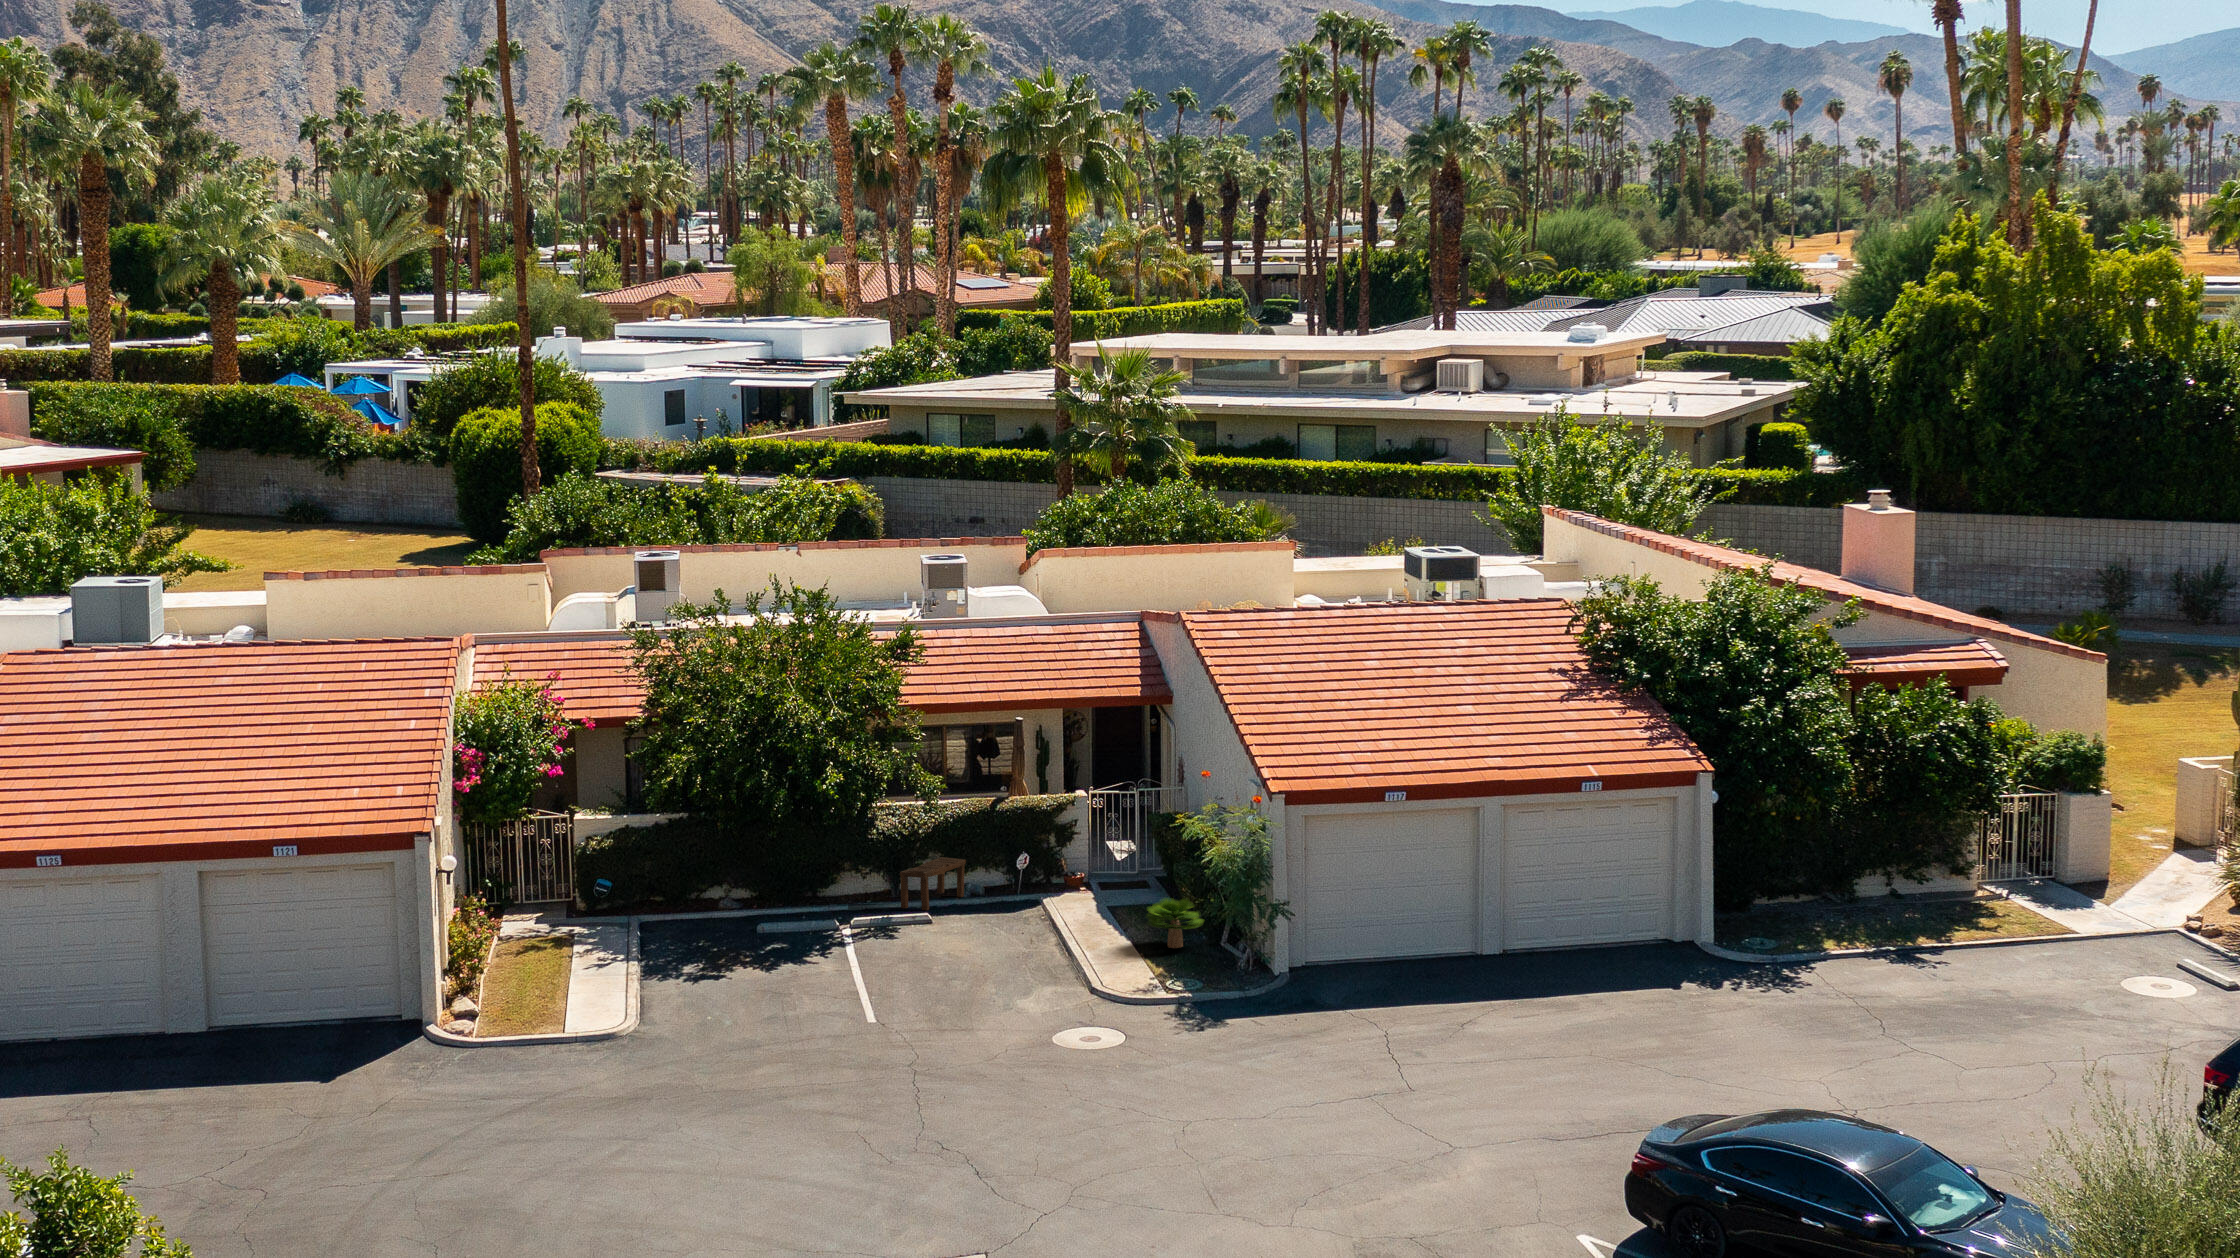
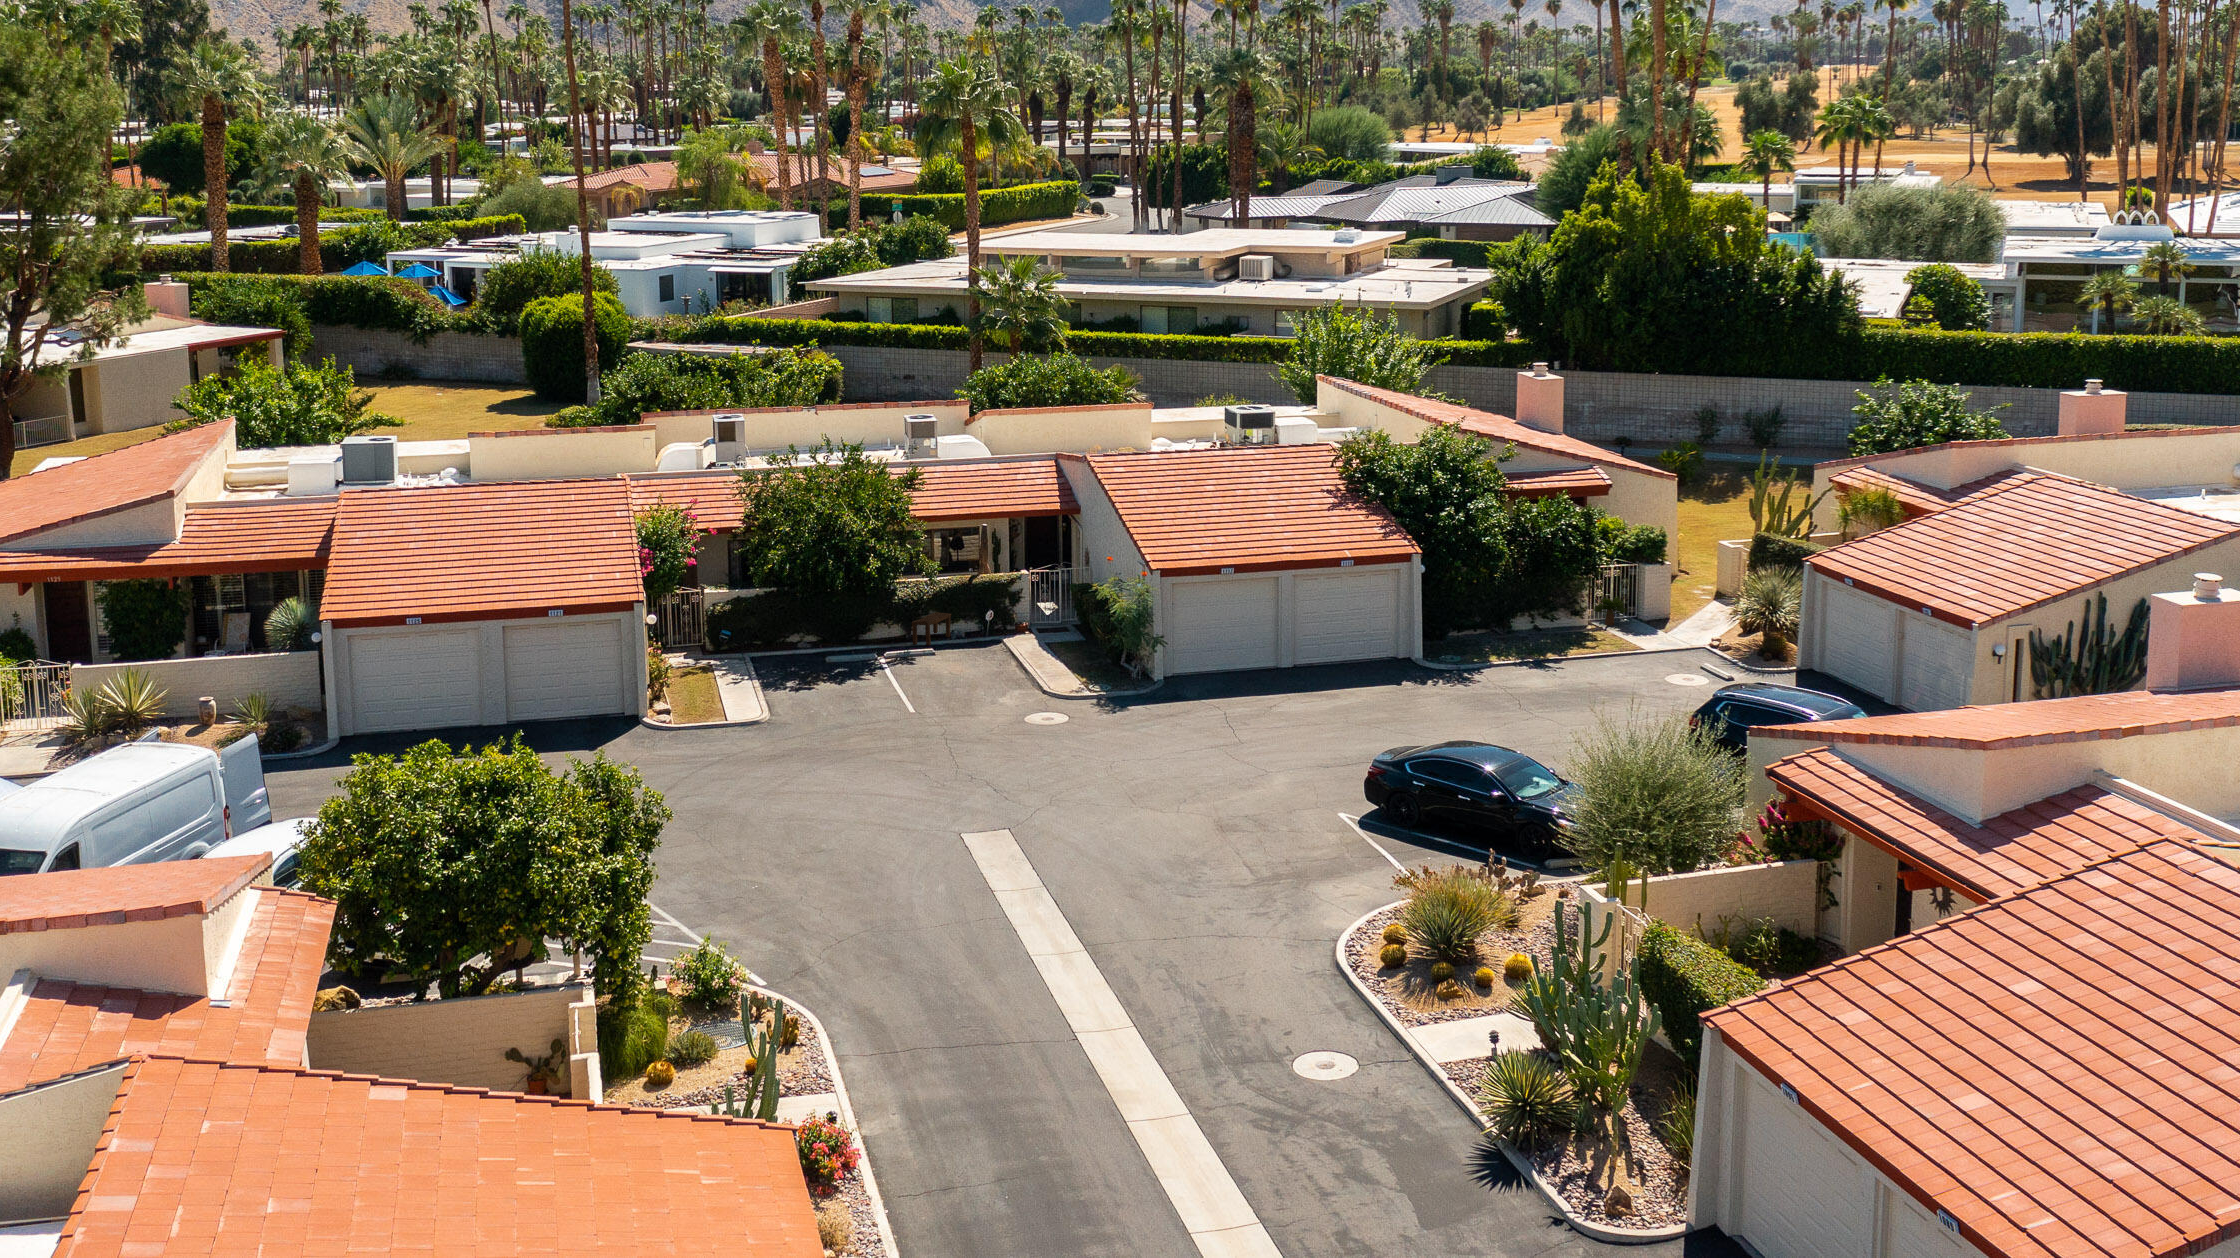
potted plant: present [1148,899,1203,948] -> present [1594,597,1626,625]

